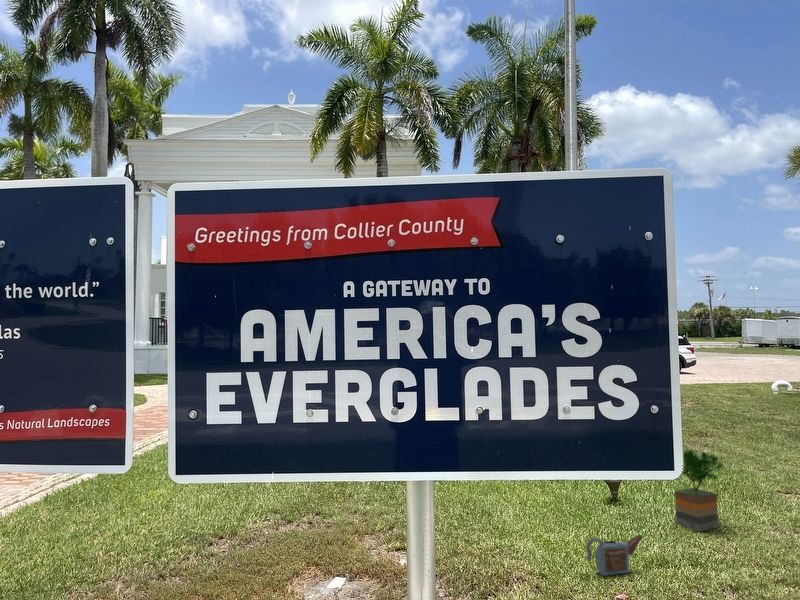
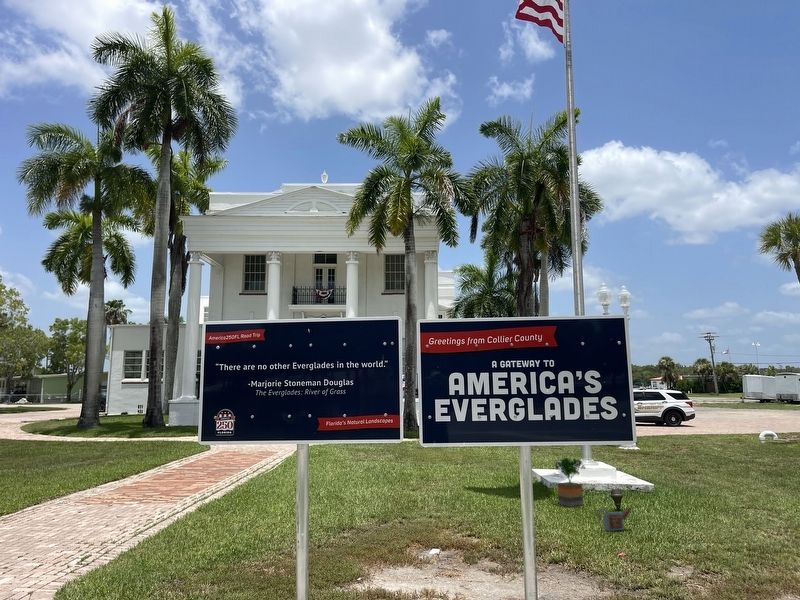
potted tree: present [675,450,724,532] -> present [555,458,585,507]

